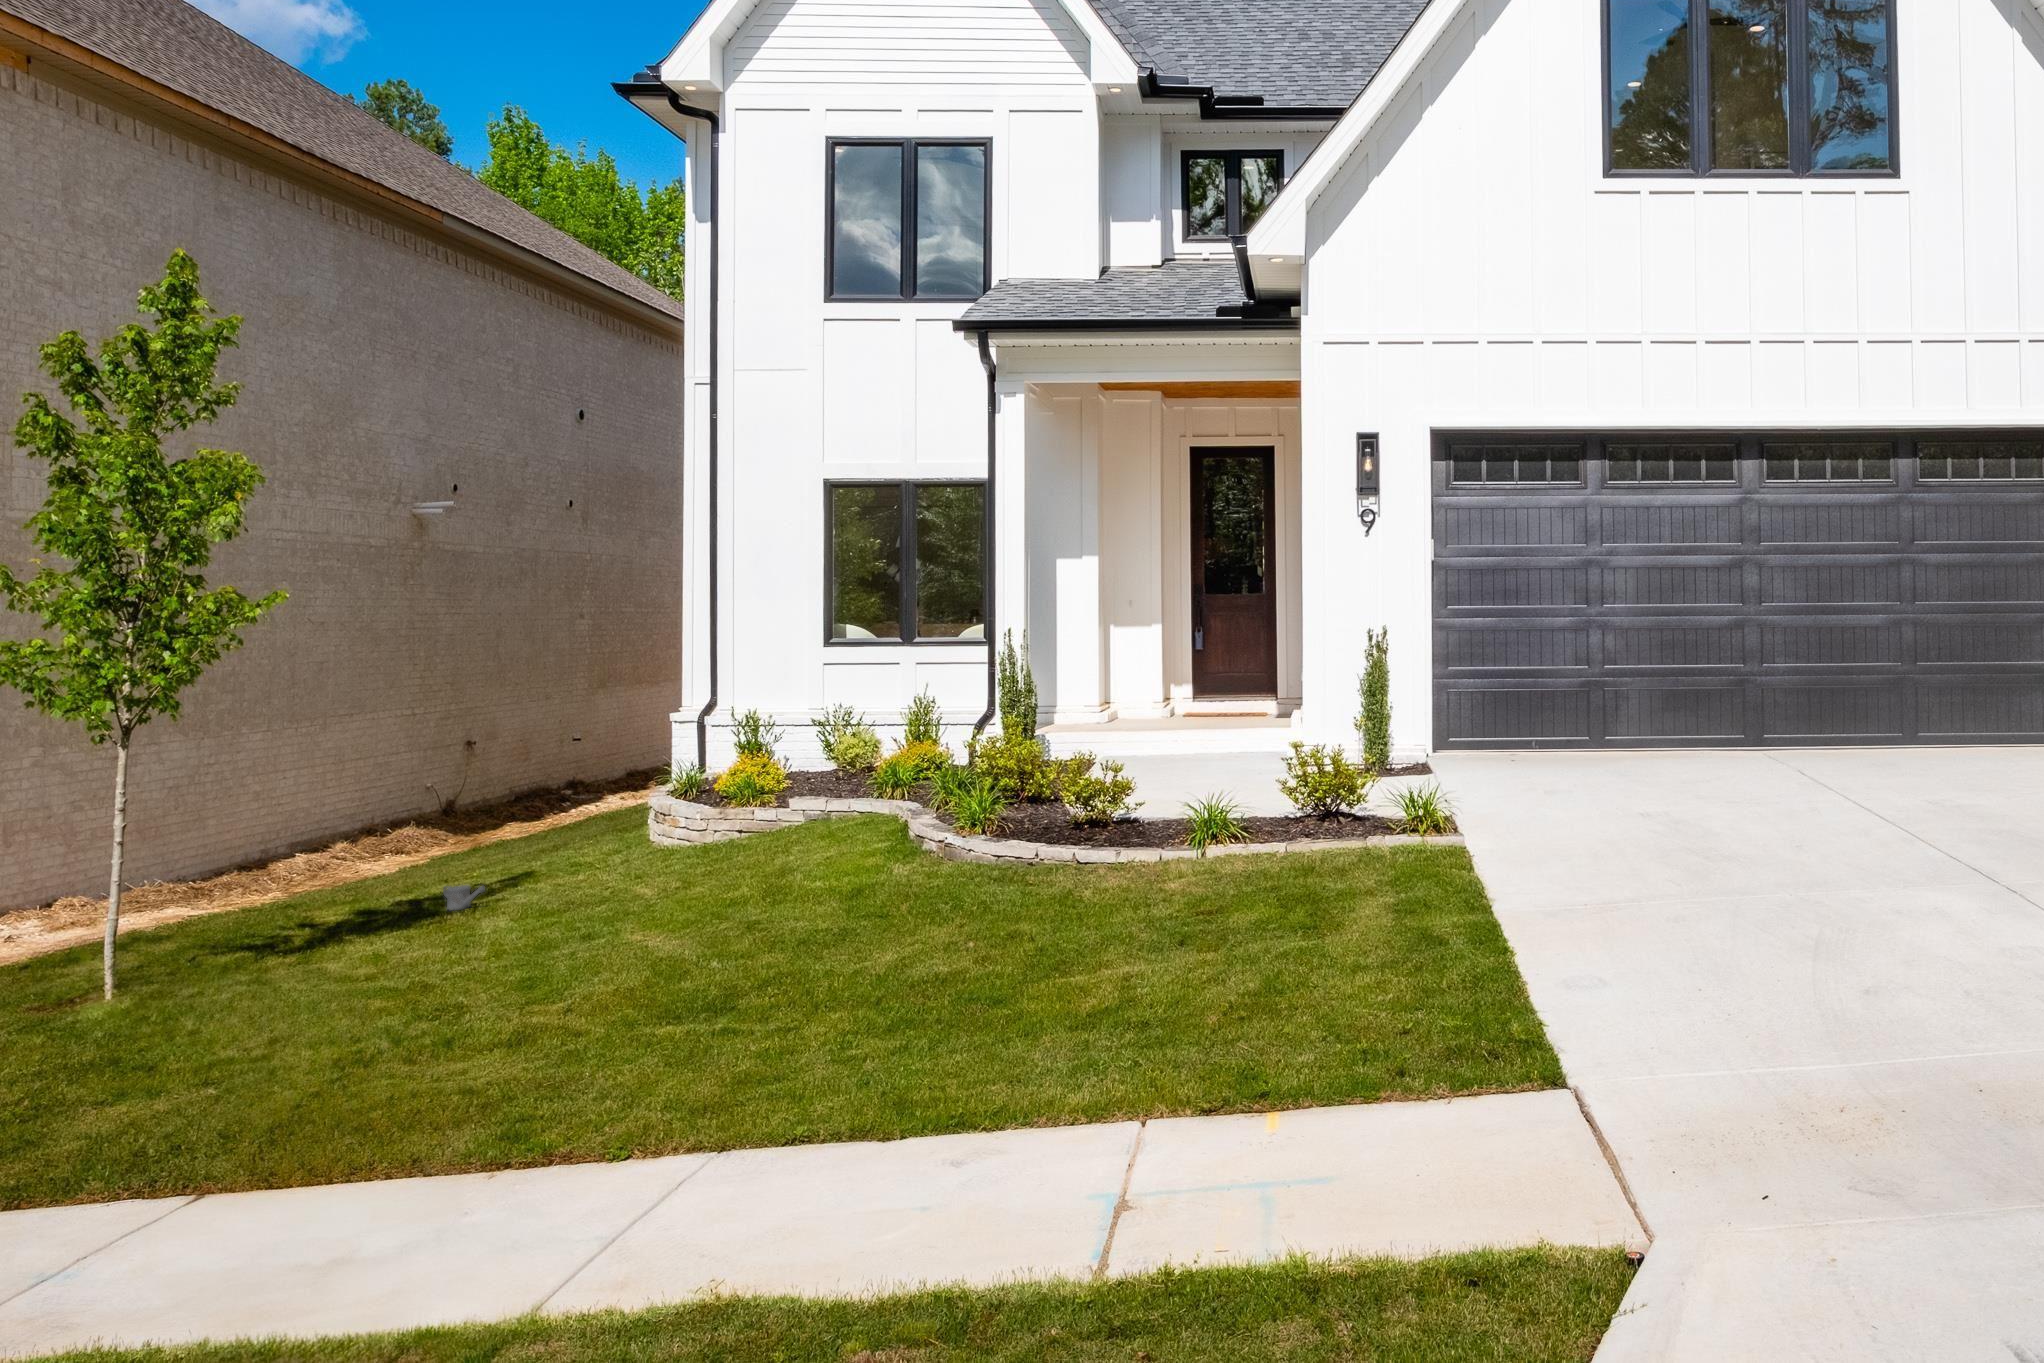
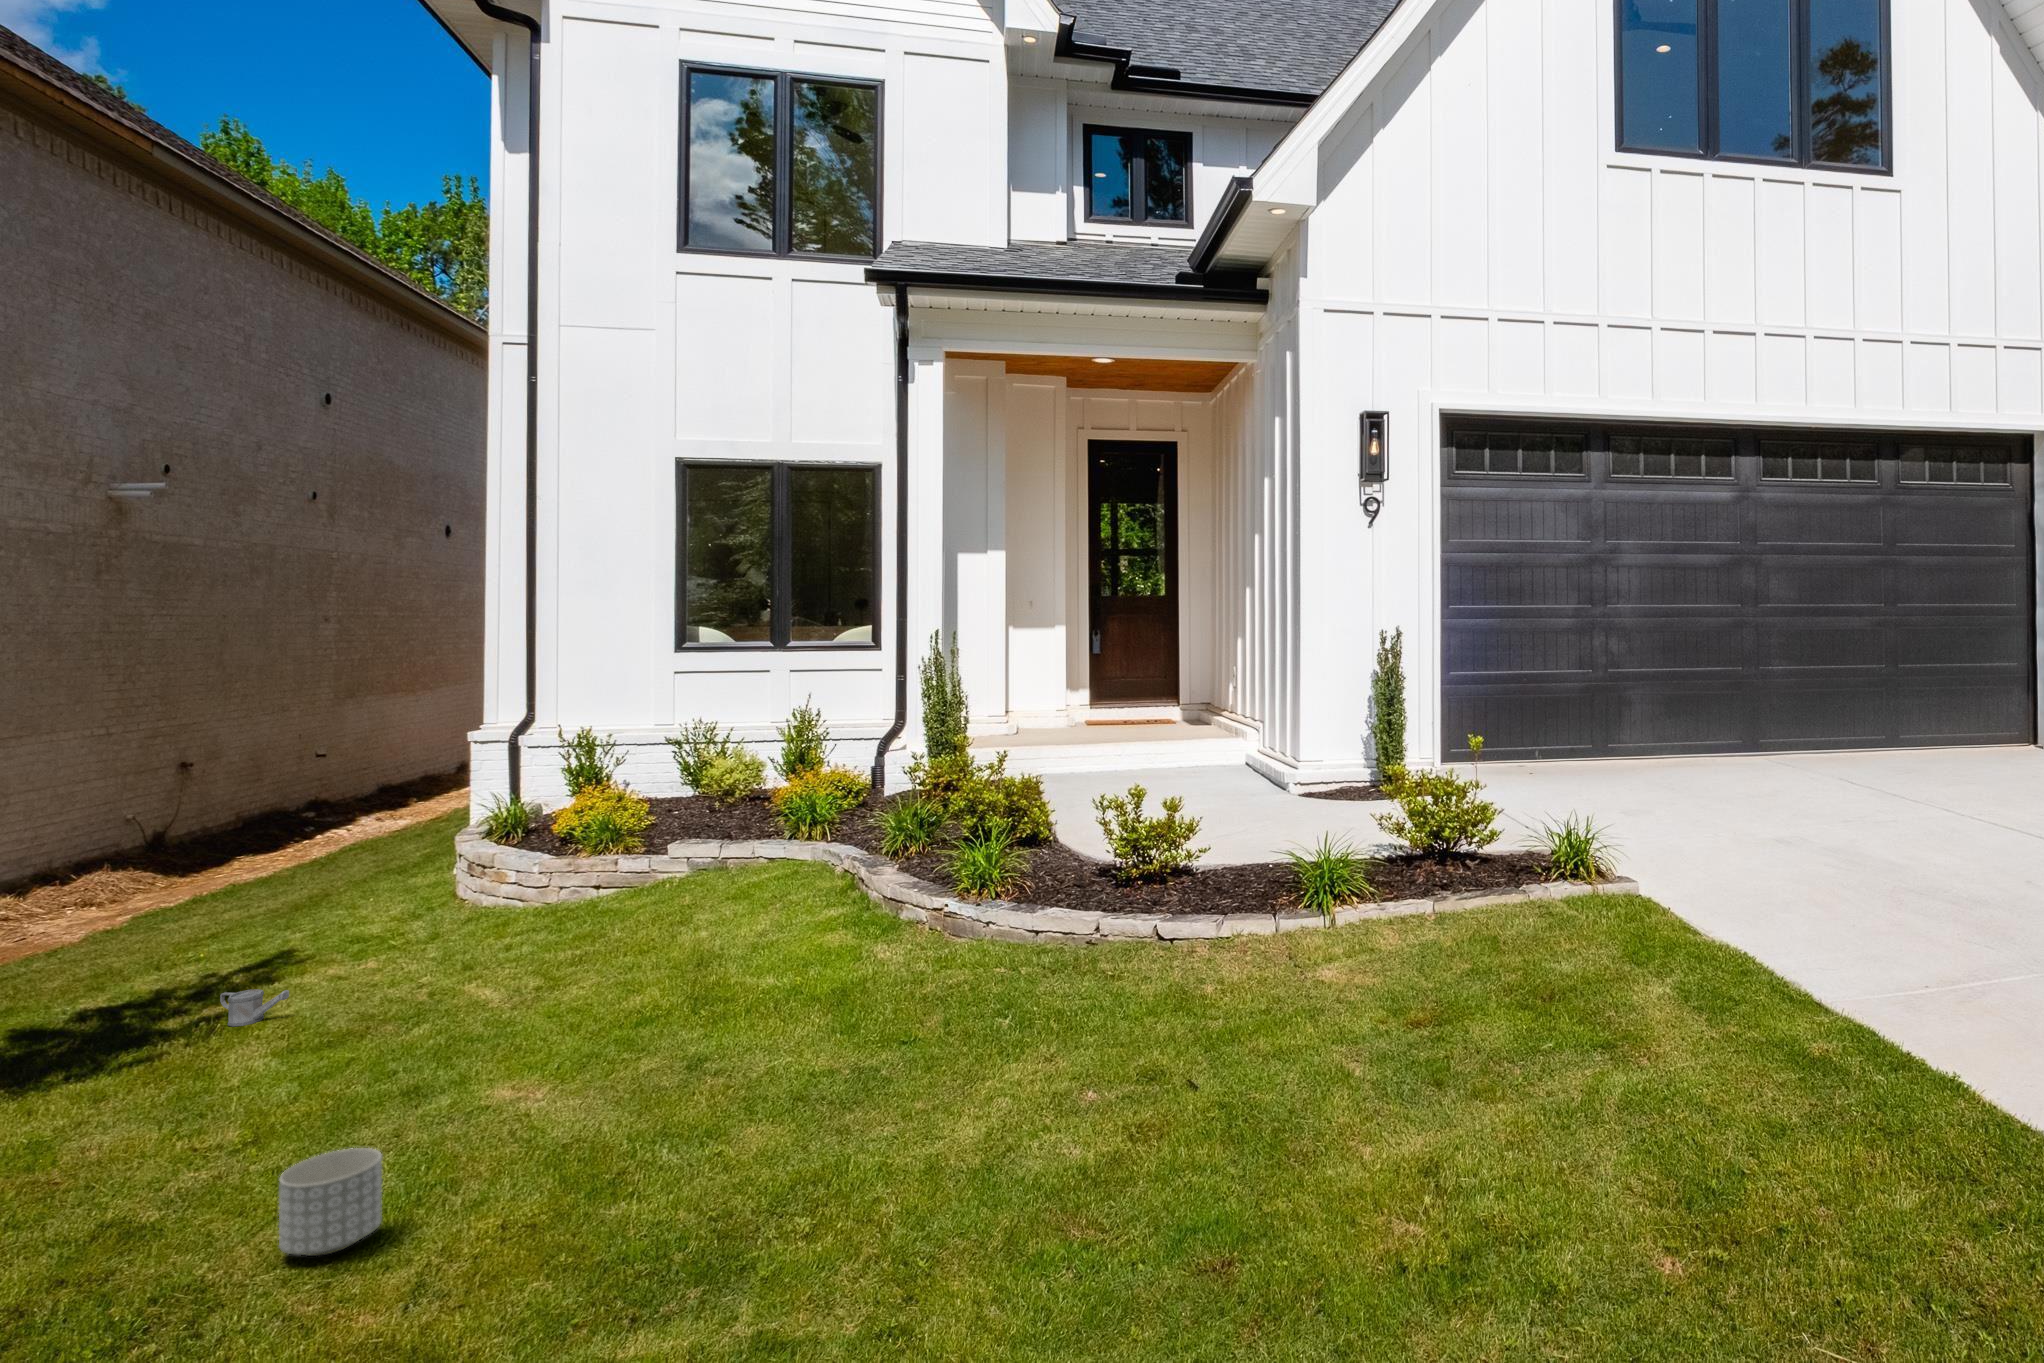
planter: none [395,960,460,1025] -> present [279,1148,382,1256]

